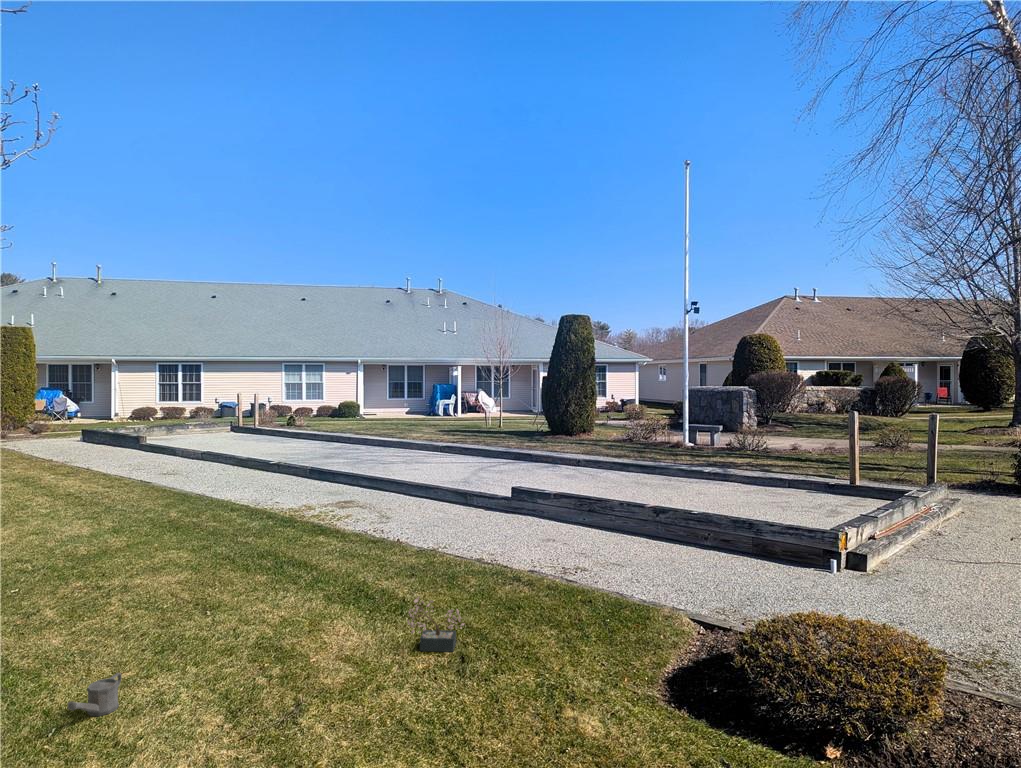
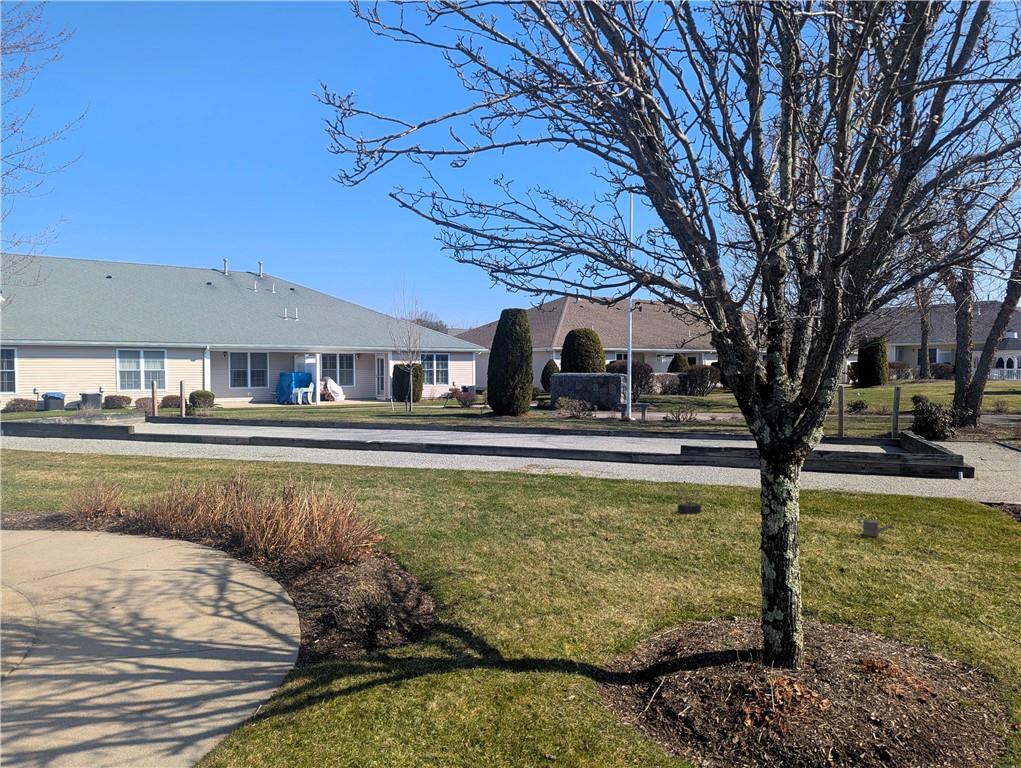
decorative plant: present [408,597,464,652] -> present [673,486,702,514]

